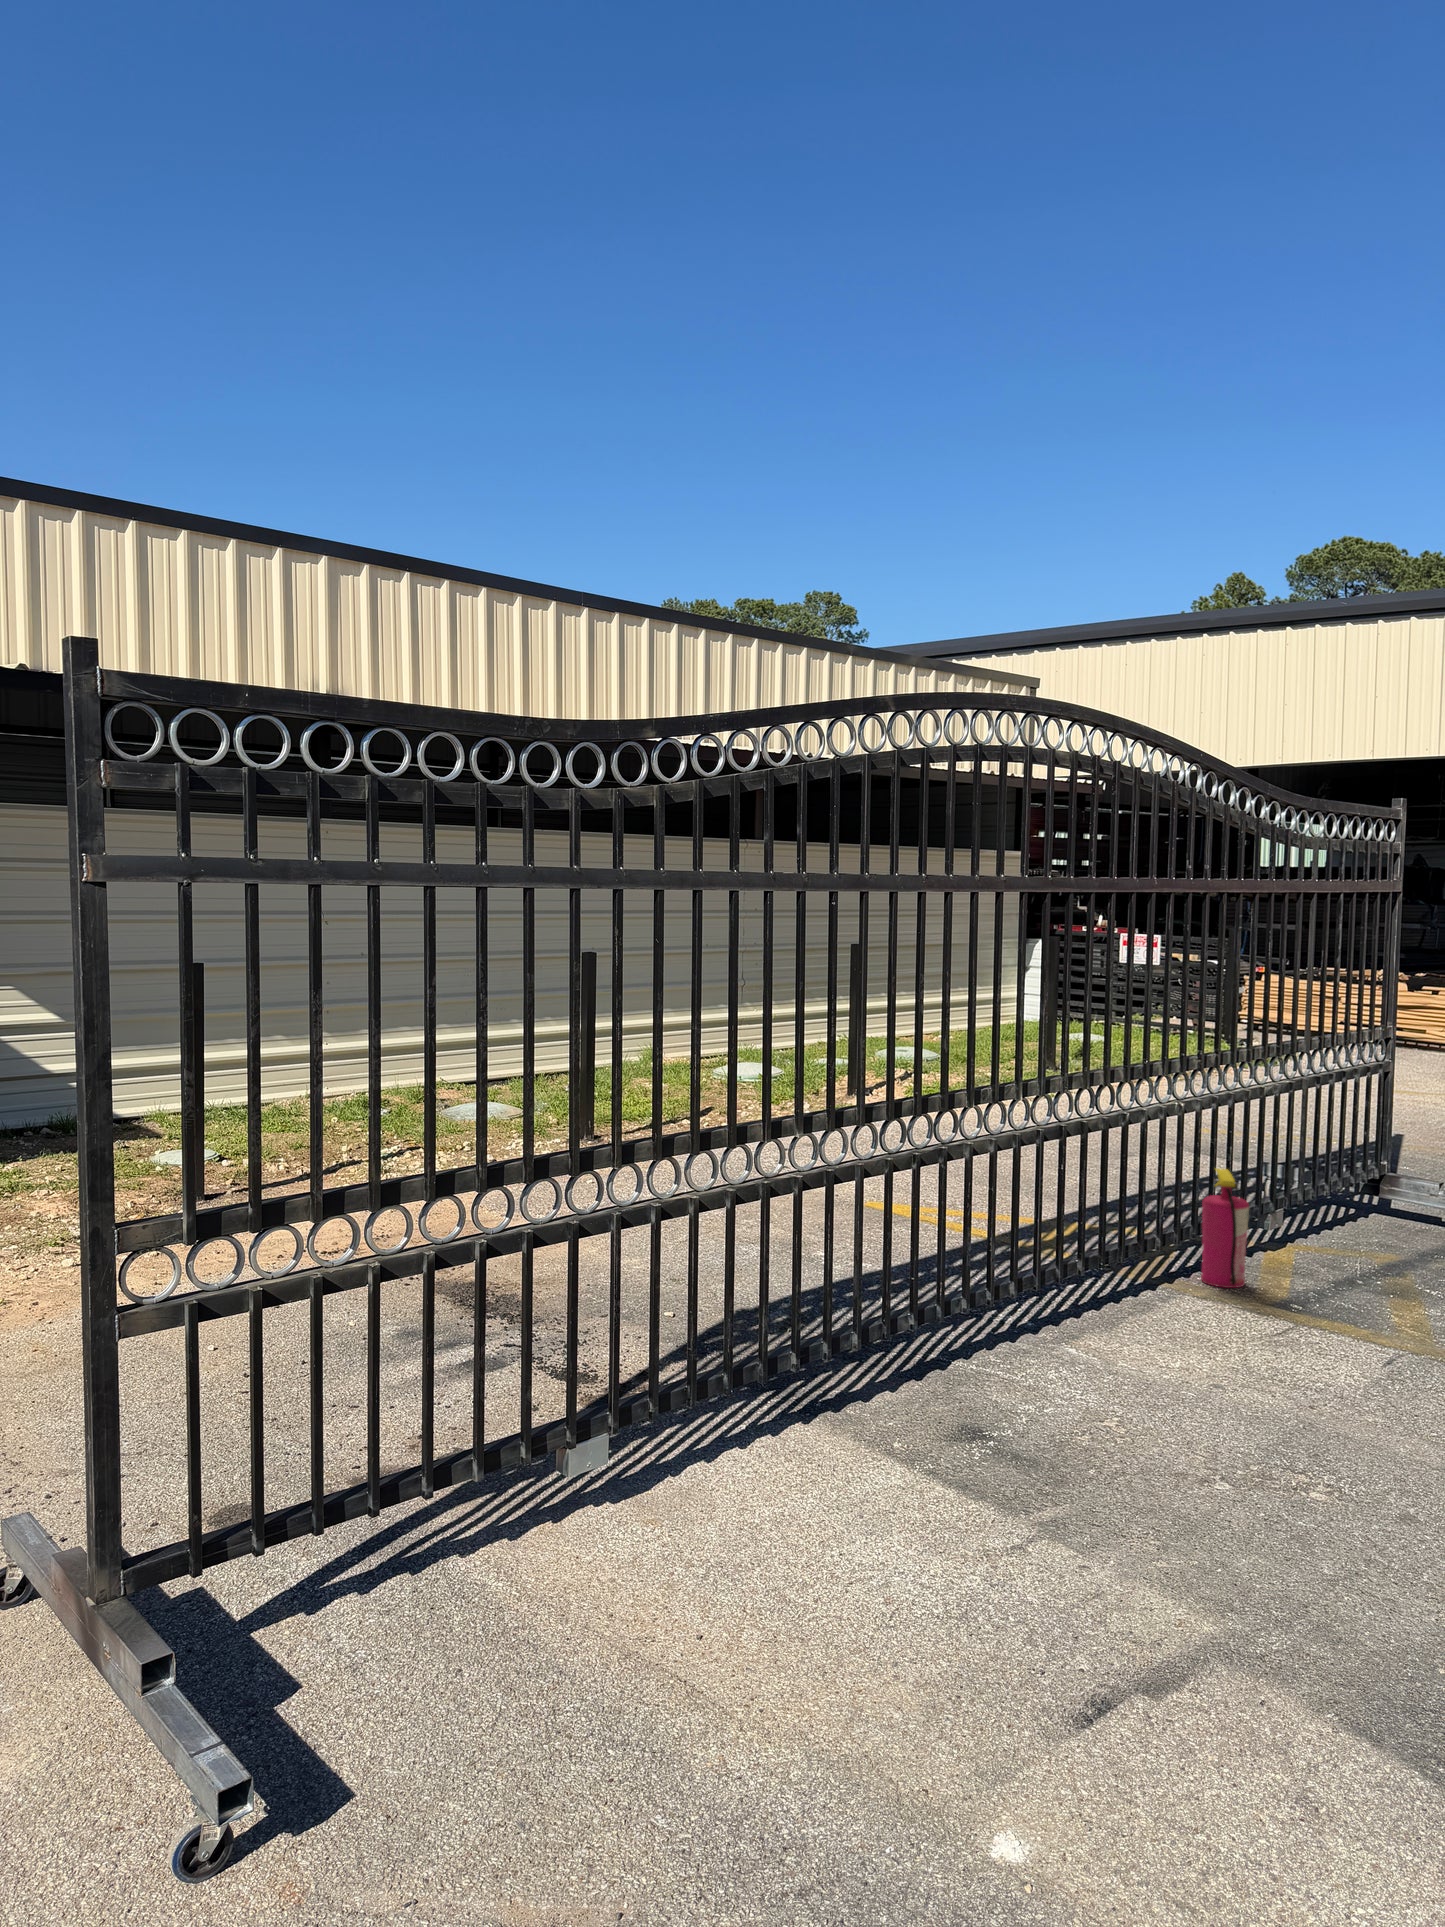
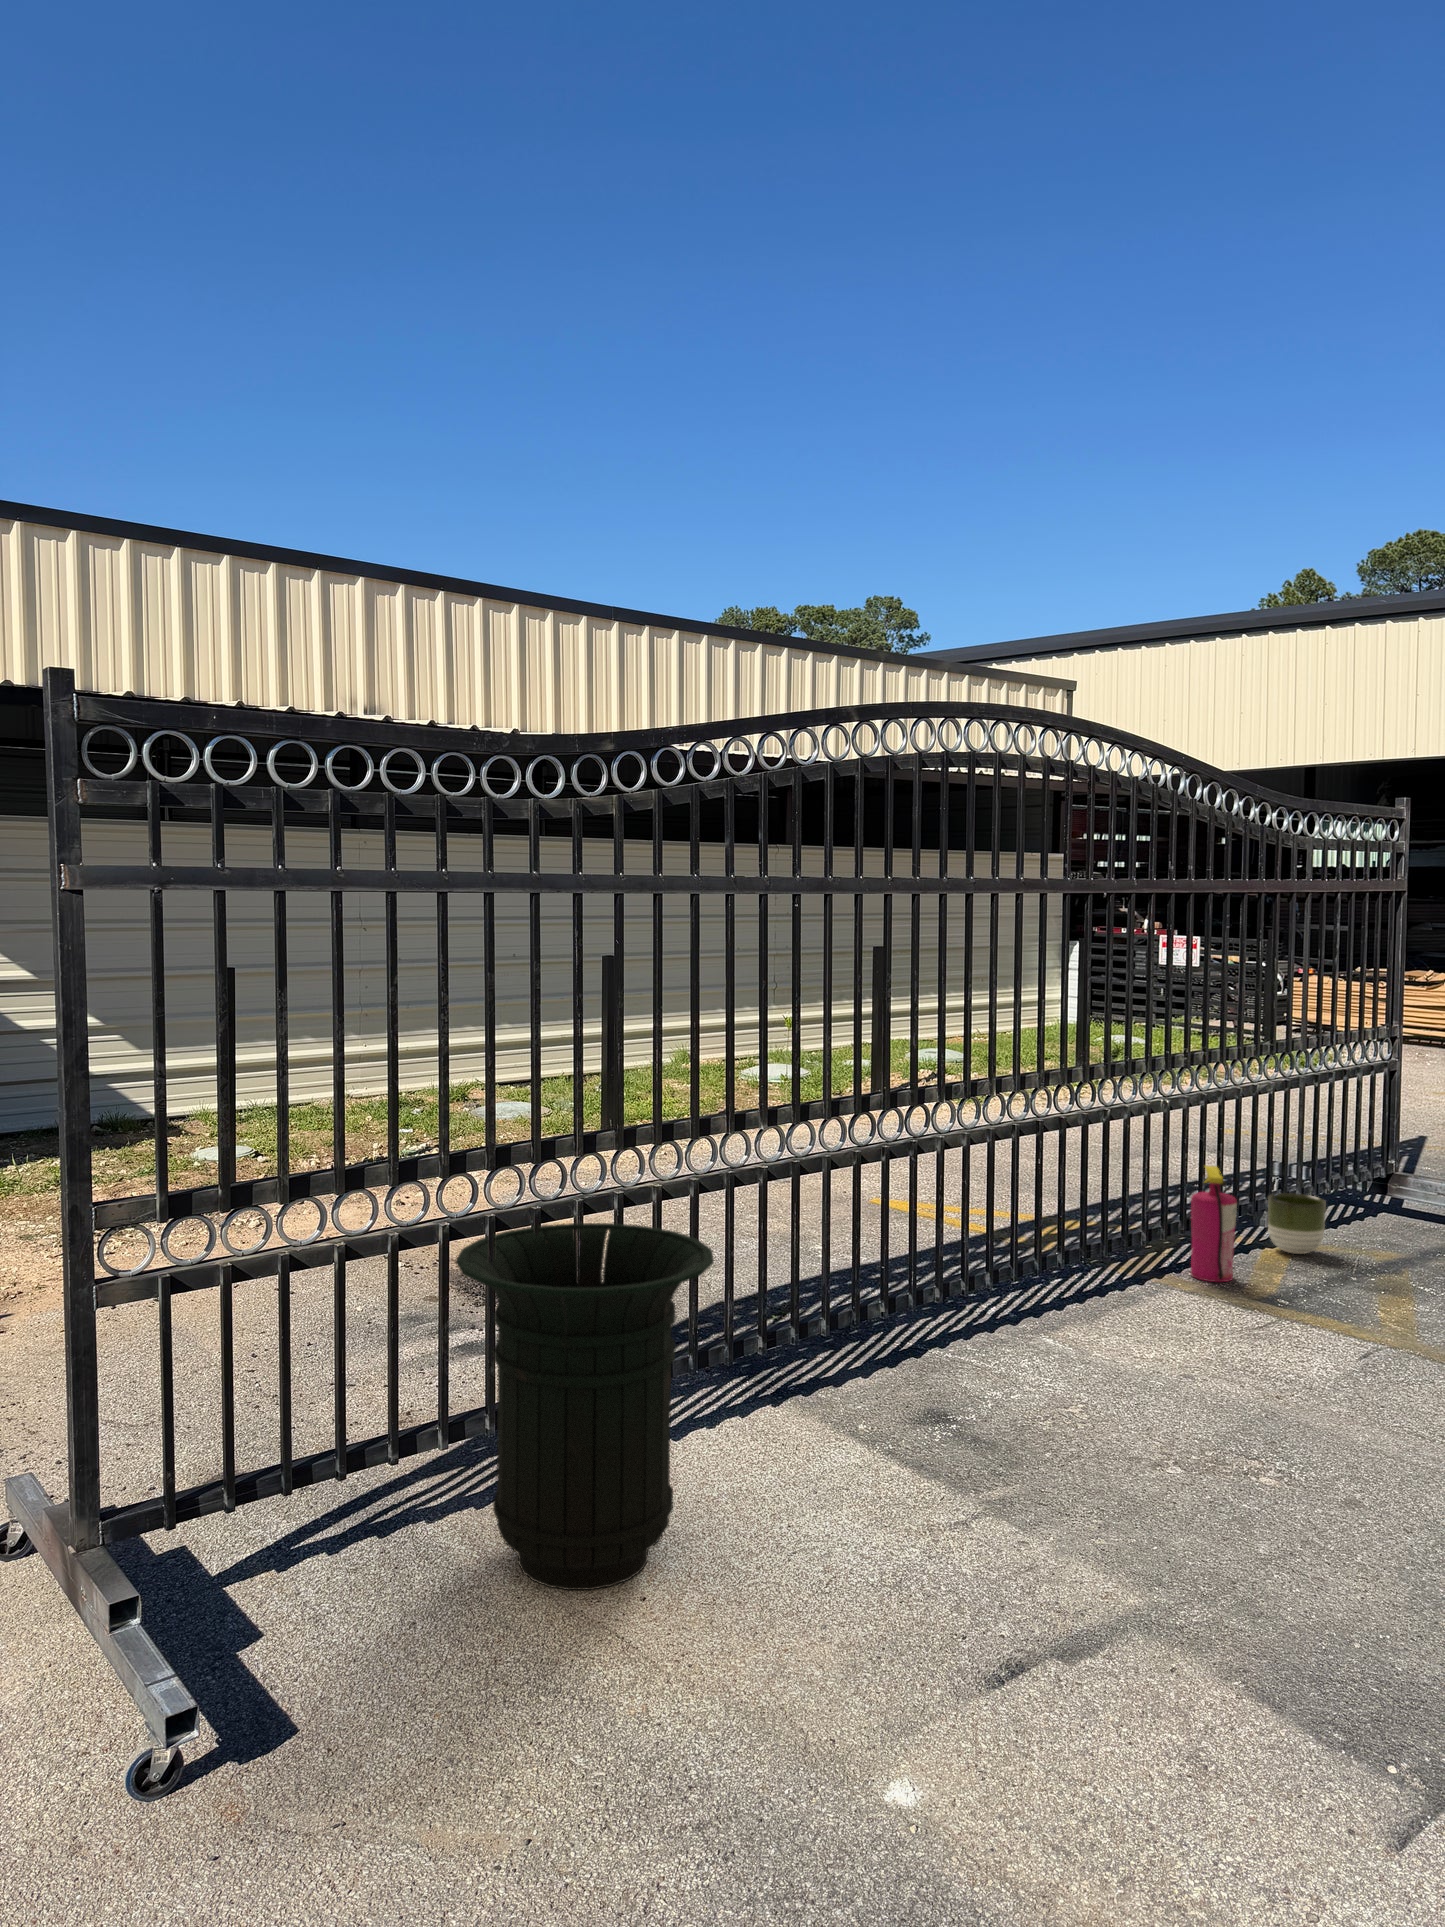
planter: none [1274,1196,1333,1258] -> present [1268,1193,1326,1254]
trash can: none [497,1239,770,1631] -> present [456,1223,714,1590]

